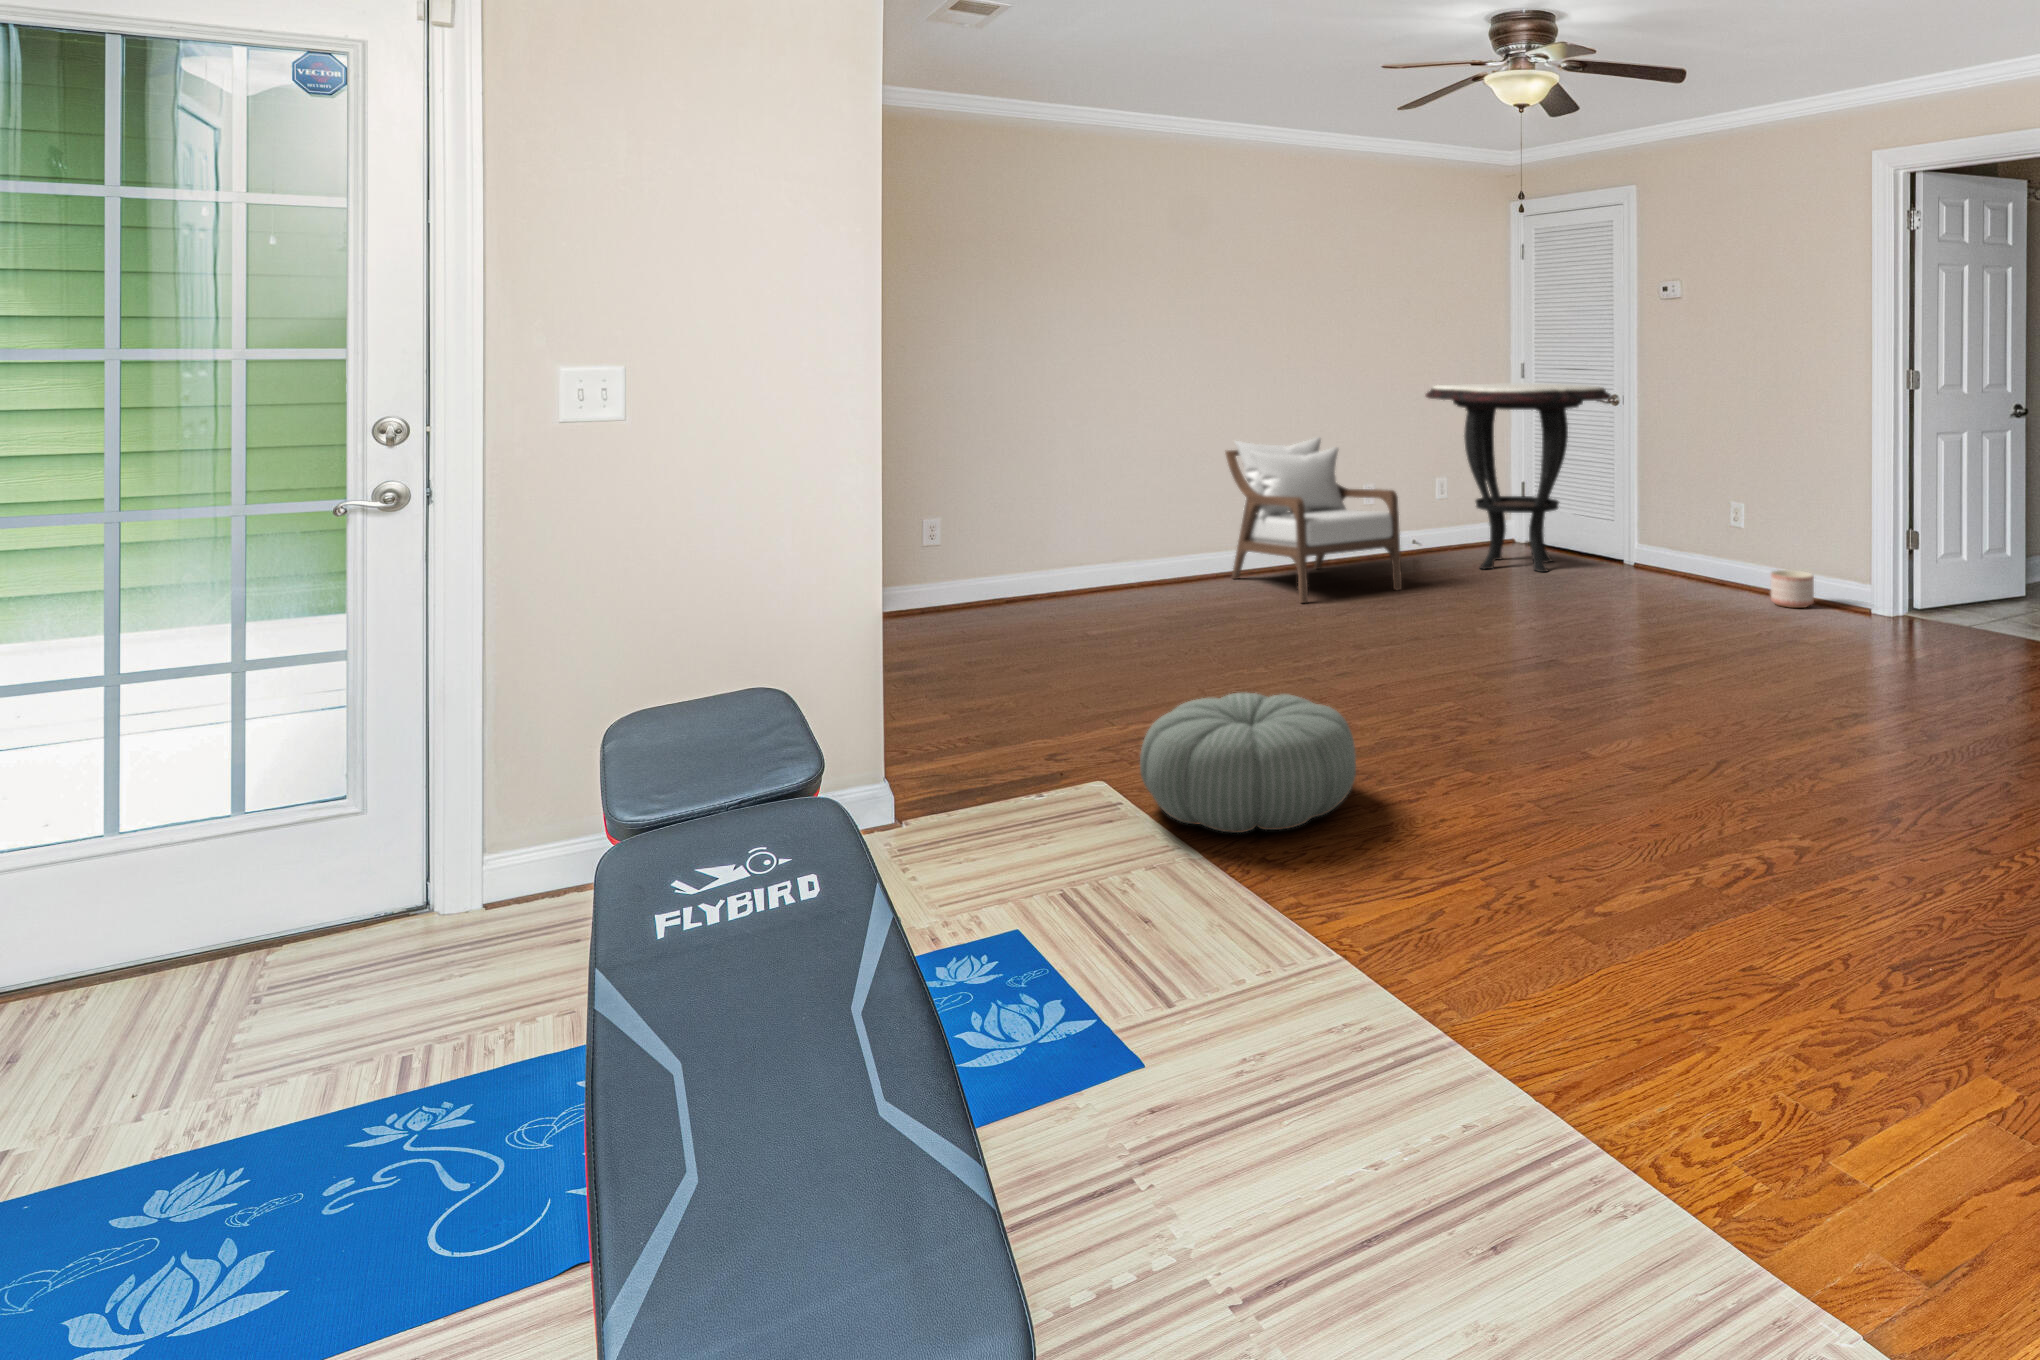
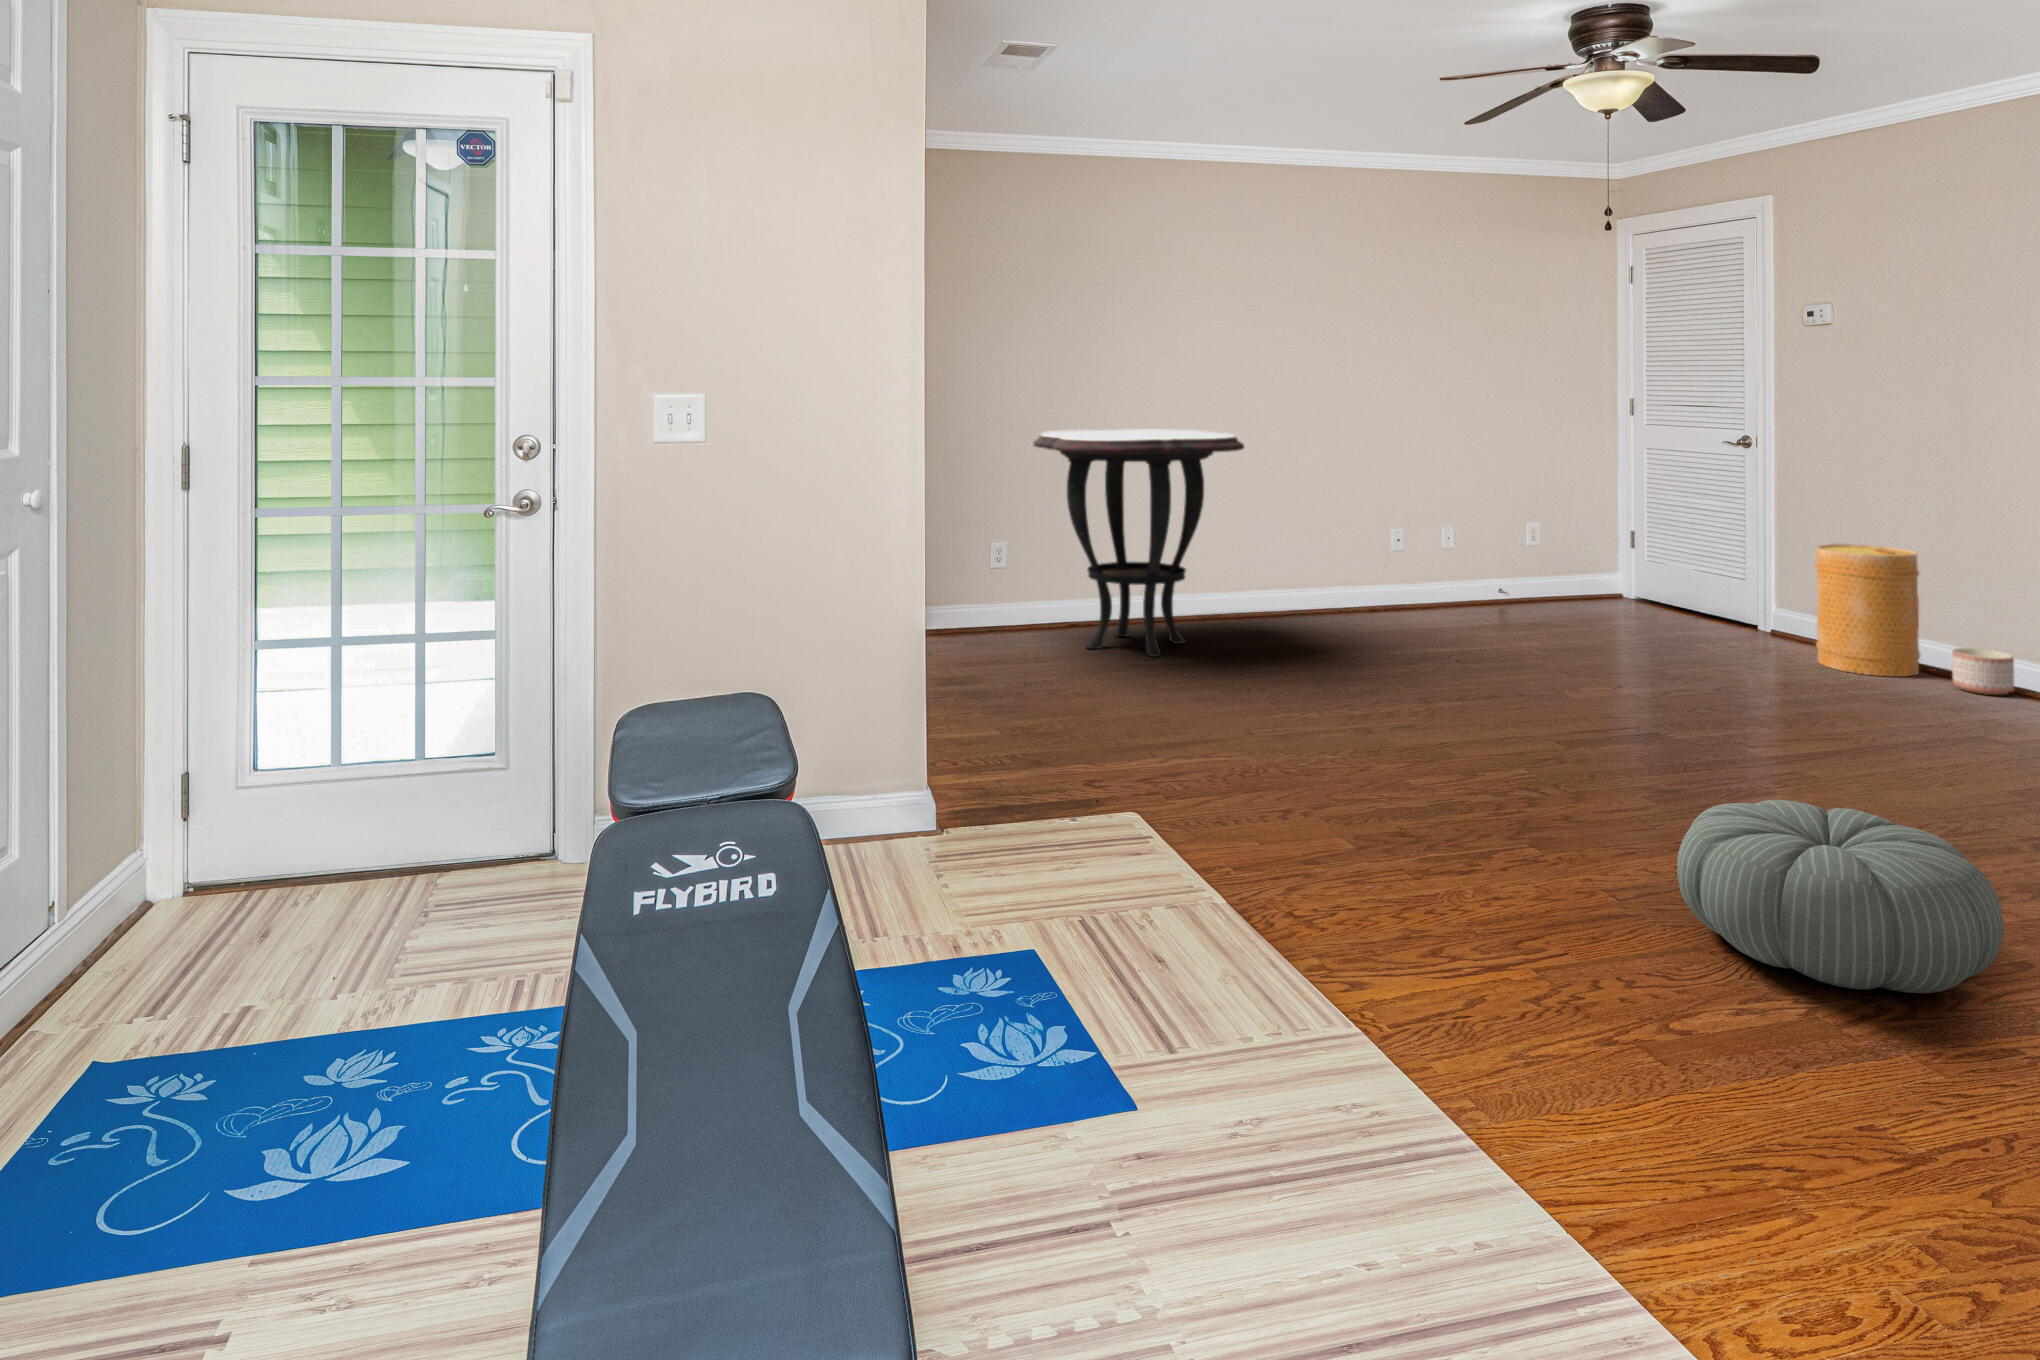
side table: present [1426,383,1611,572] -> present [1033,429,1244,657]
armchair: present [1226,437,1402,603] -> none [1294,475,1486,647]
basket: none [1670,487,1747,598] -> present [1815,544,1920,676]
pouf: present [1140,693,1356,833] -> present [1677,800,2004,993]

